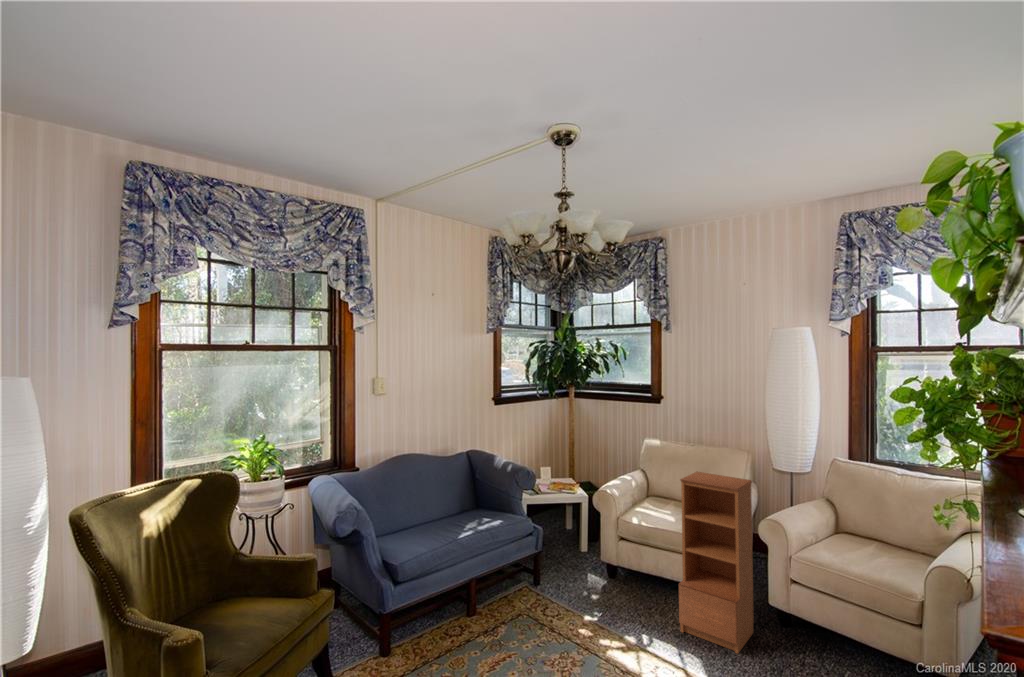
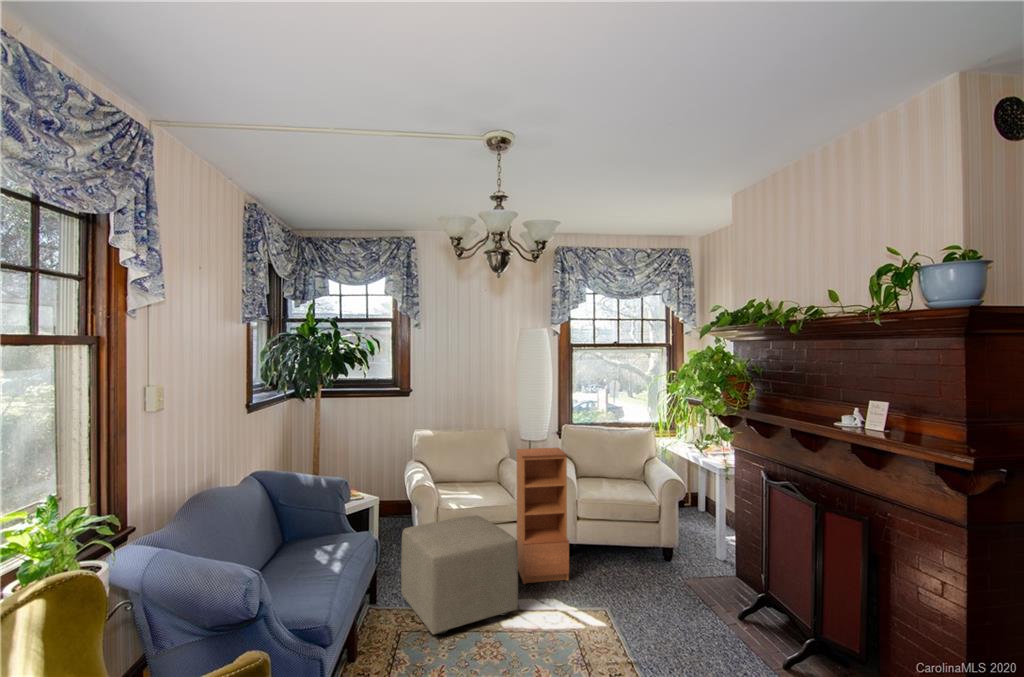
ottoman: none [530,524,641,649] -> present [401,515,518,634]

